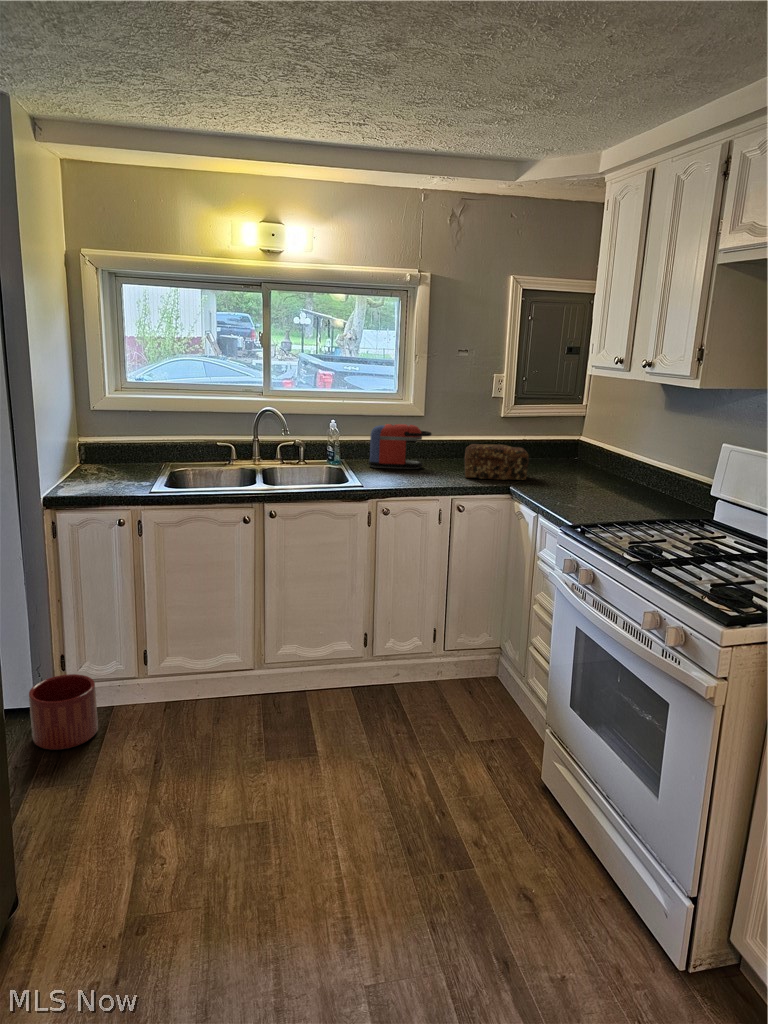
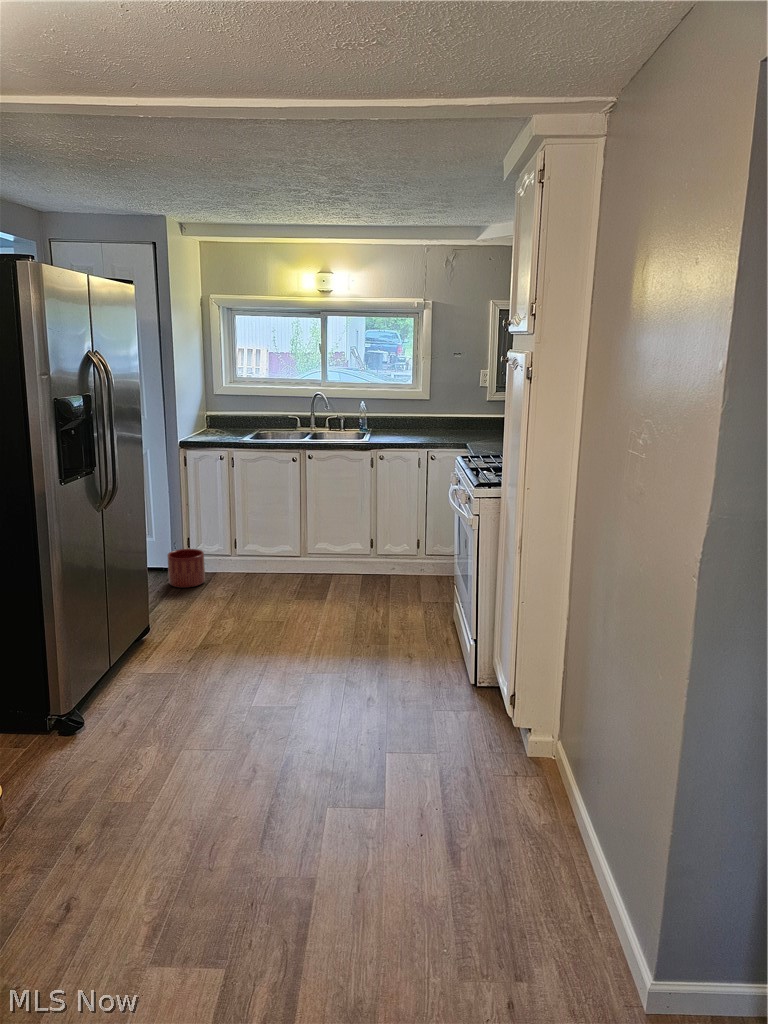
coffee maker: present [368,424,432,469] -> none [387,404,429,435]
bread loaf: present [465,444,529,480] -> none [441,416,486,440]

